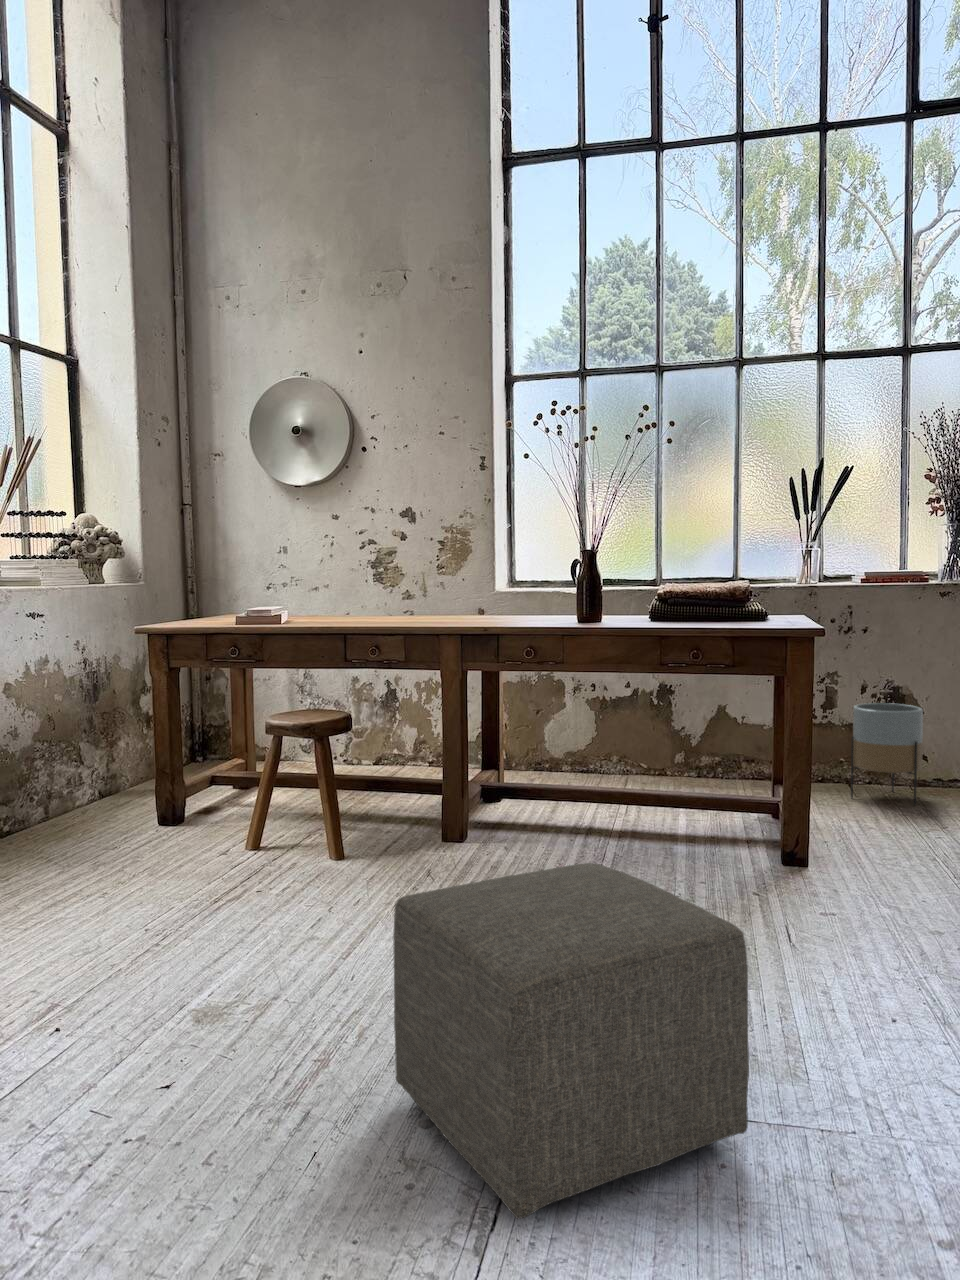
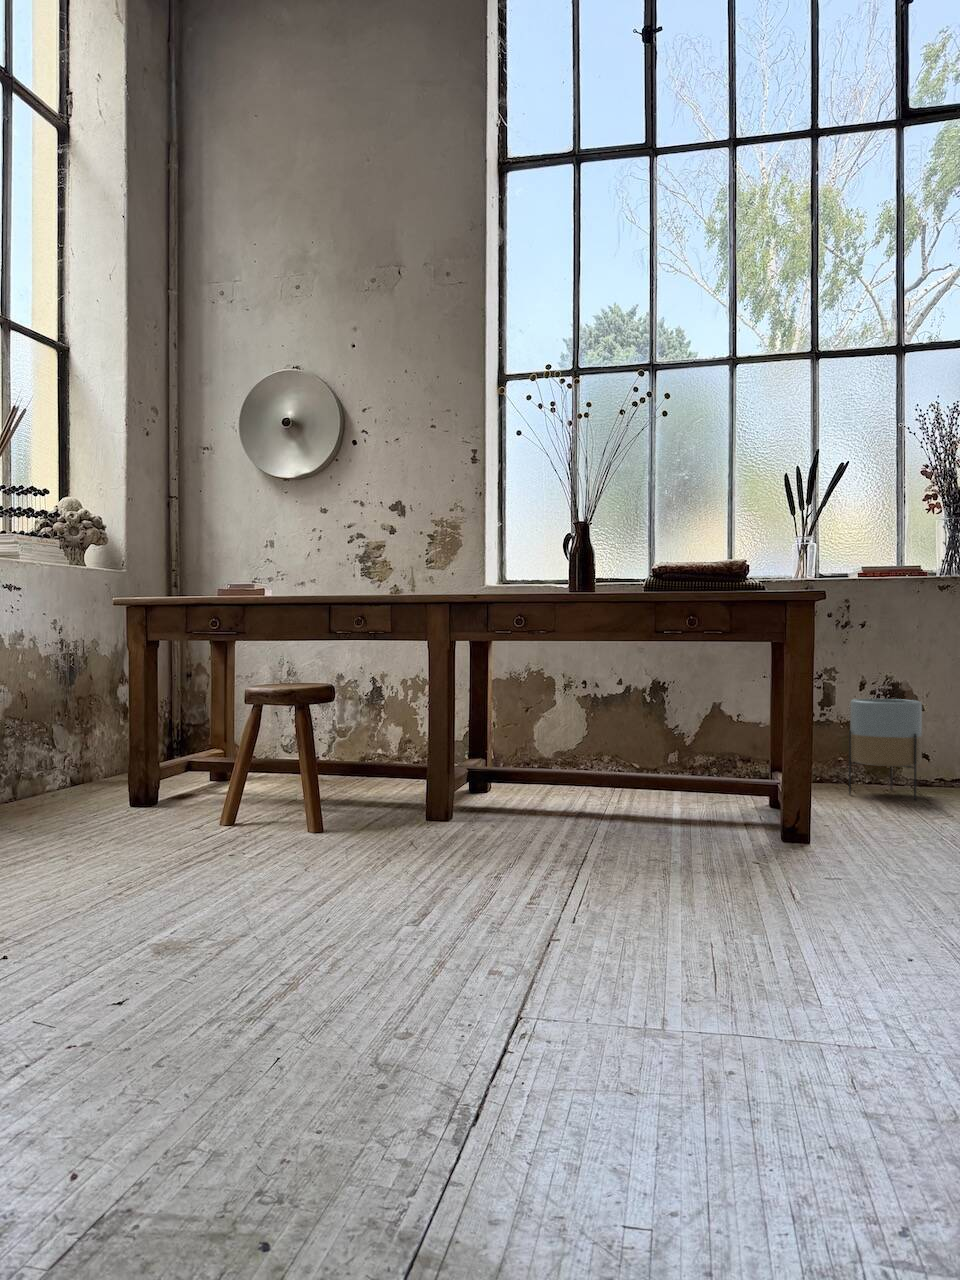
ottoman: present [393,863,749,1219] -> none [370,774,759,1108]

